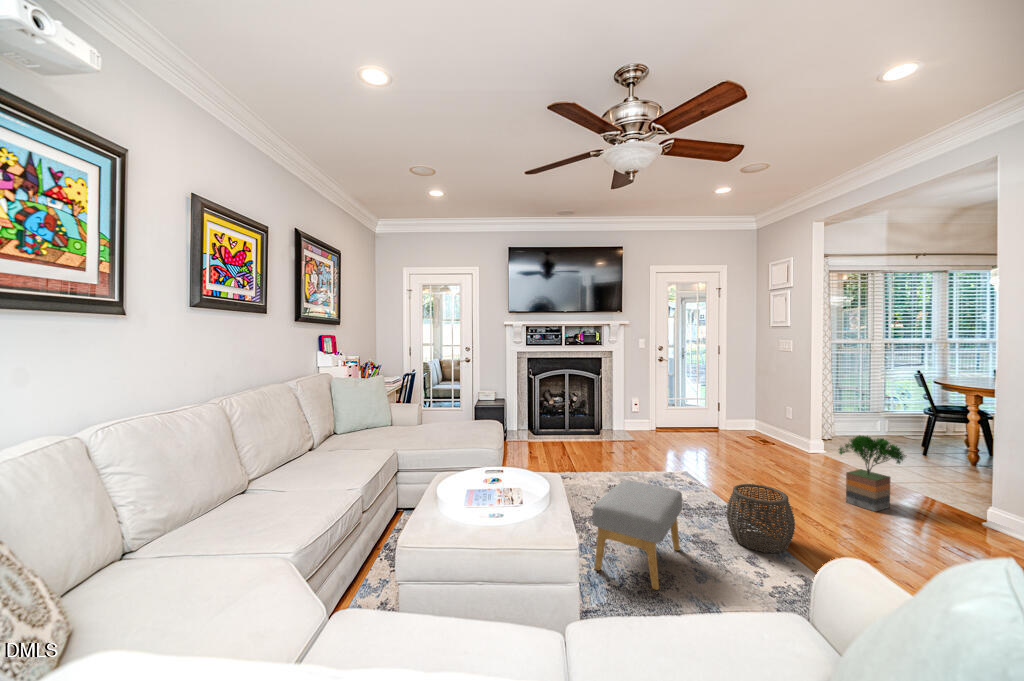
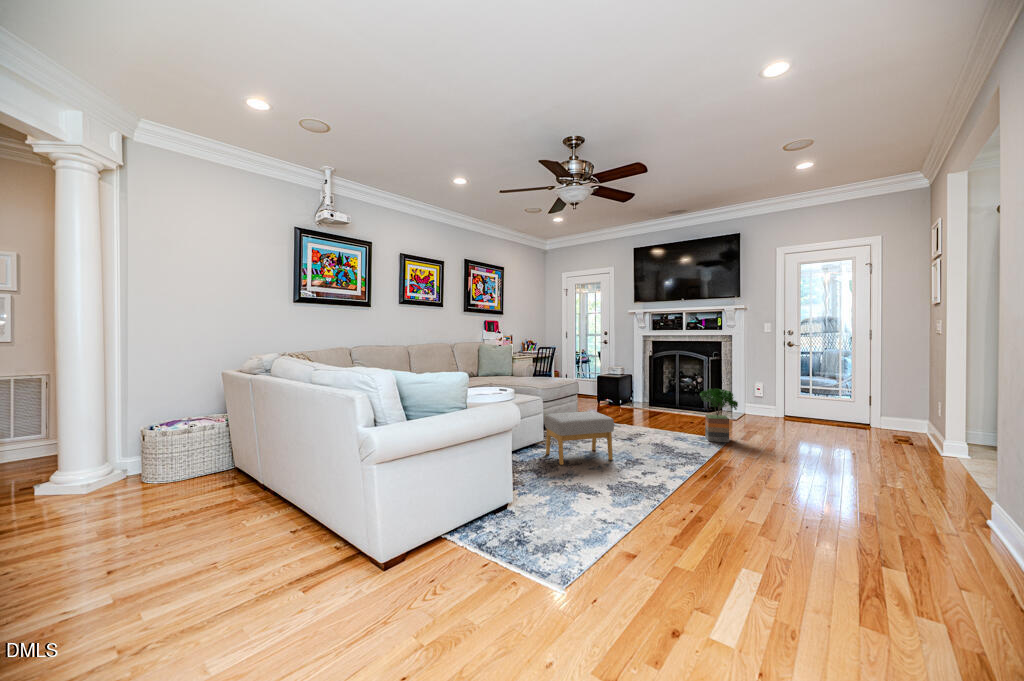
potted tree: present [839,435,906,512] -> present [700,389,738,442]
woven basket: present [726,484,795,553] -> none [654,427,704,475]

